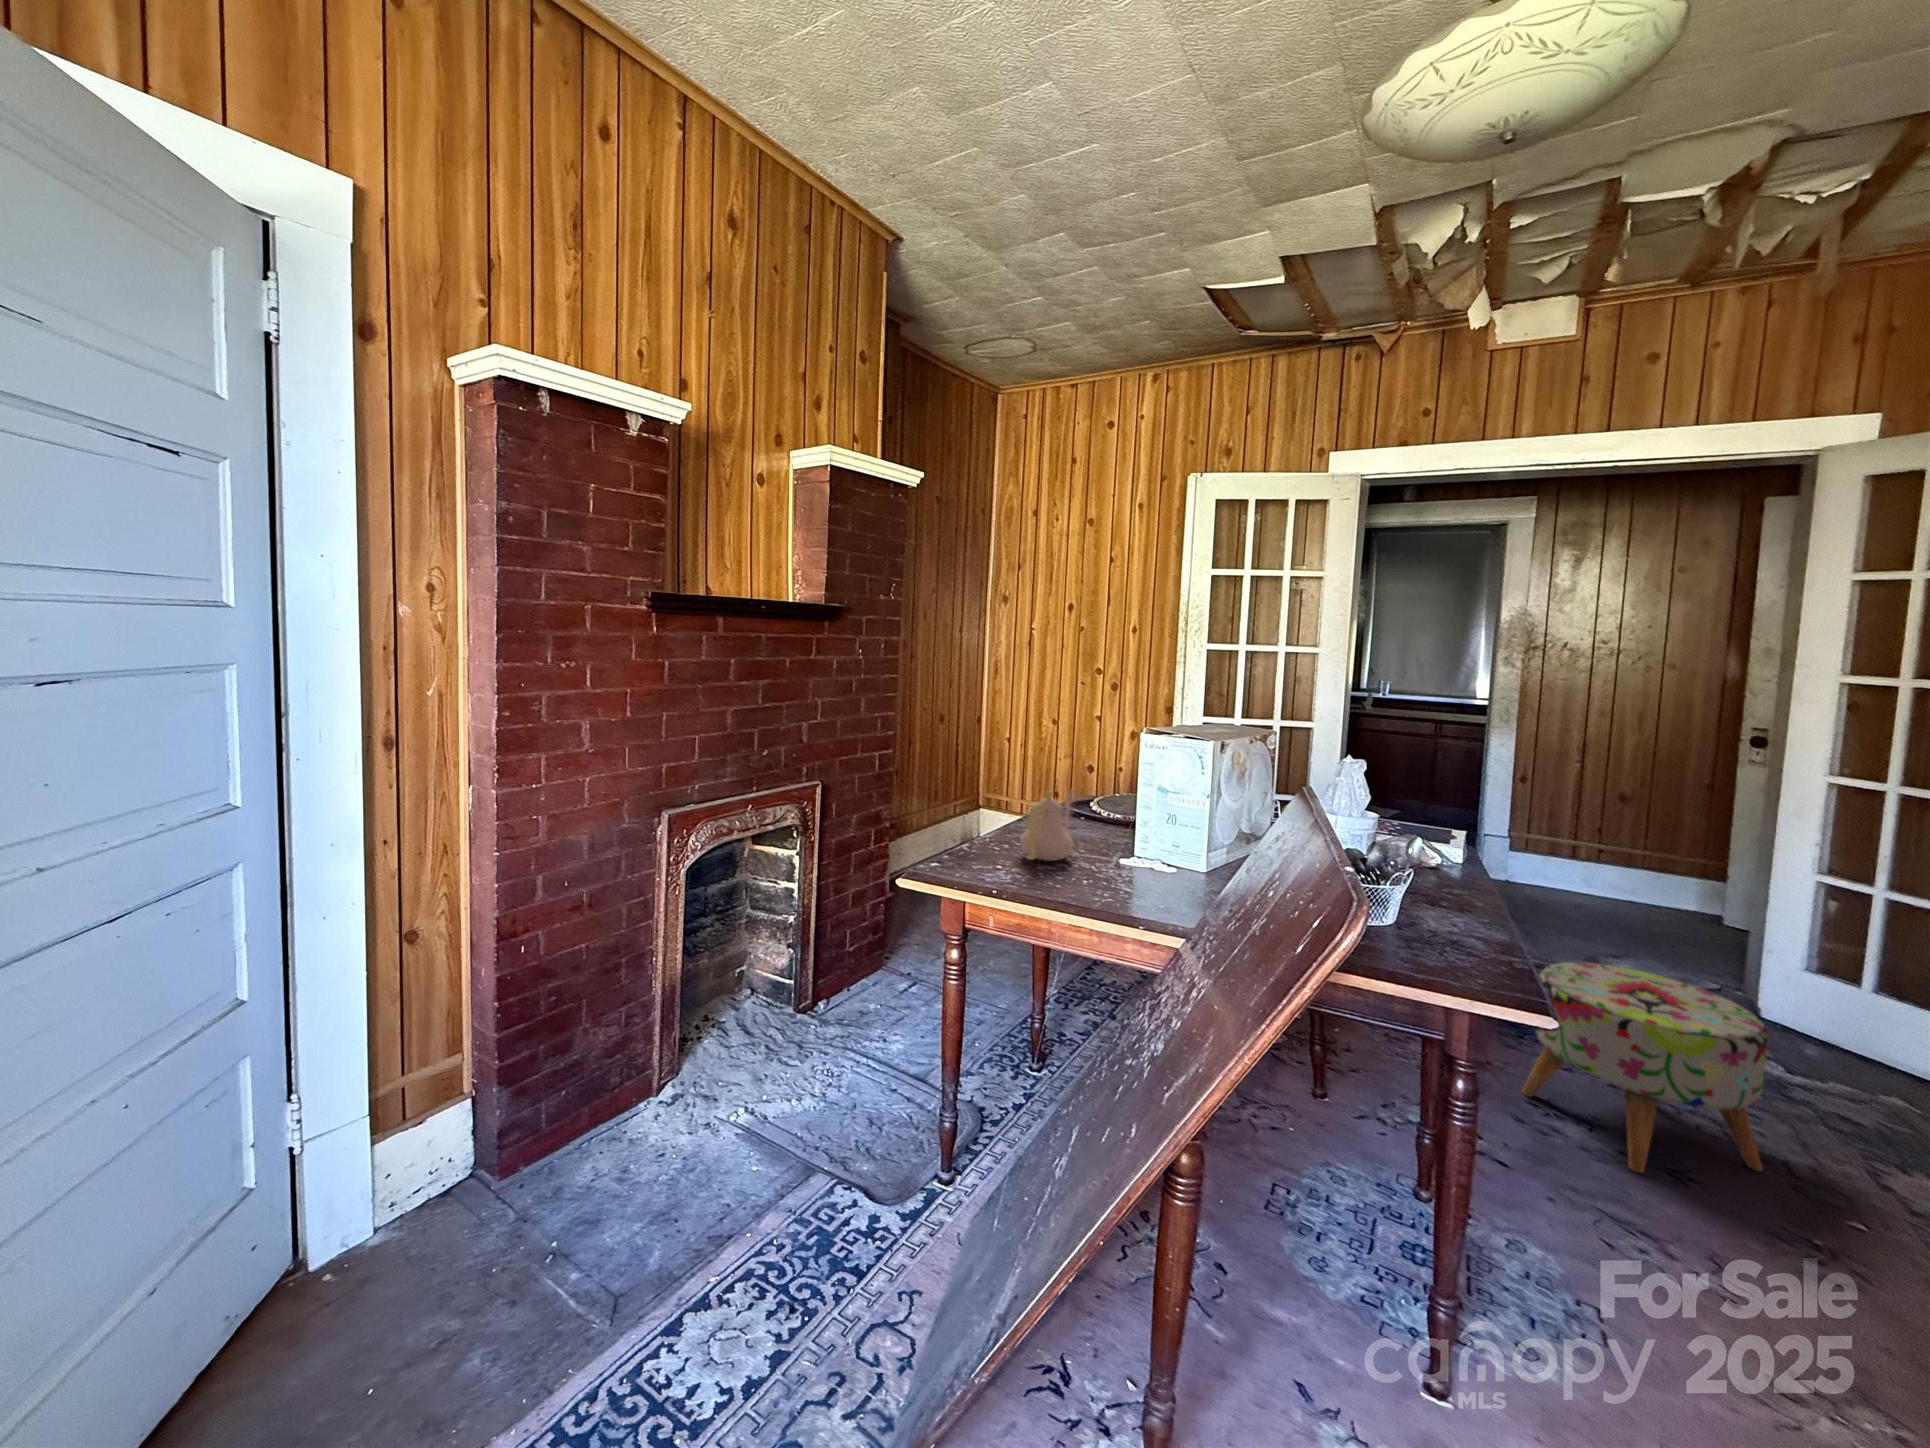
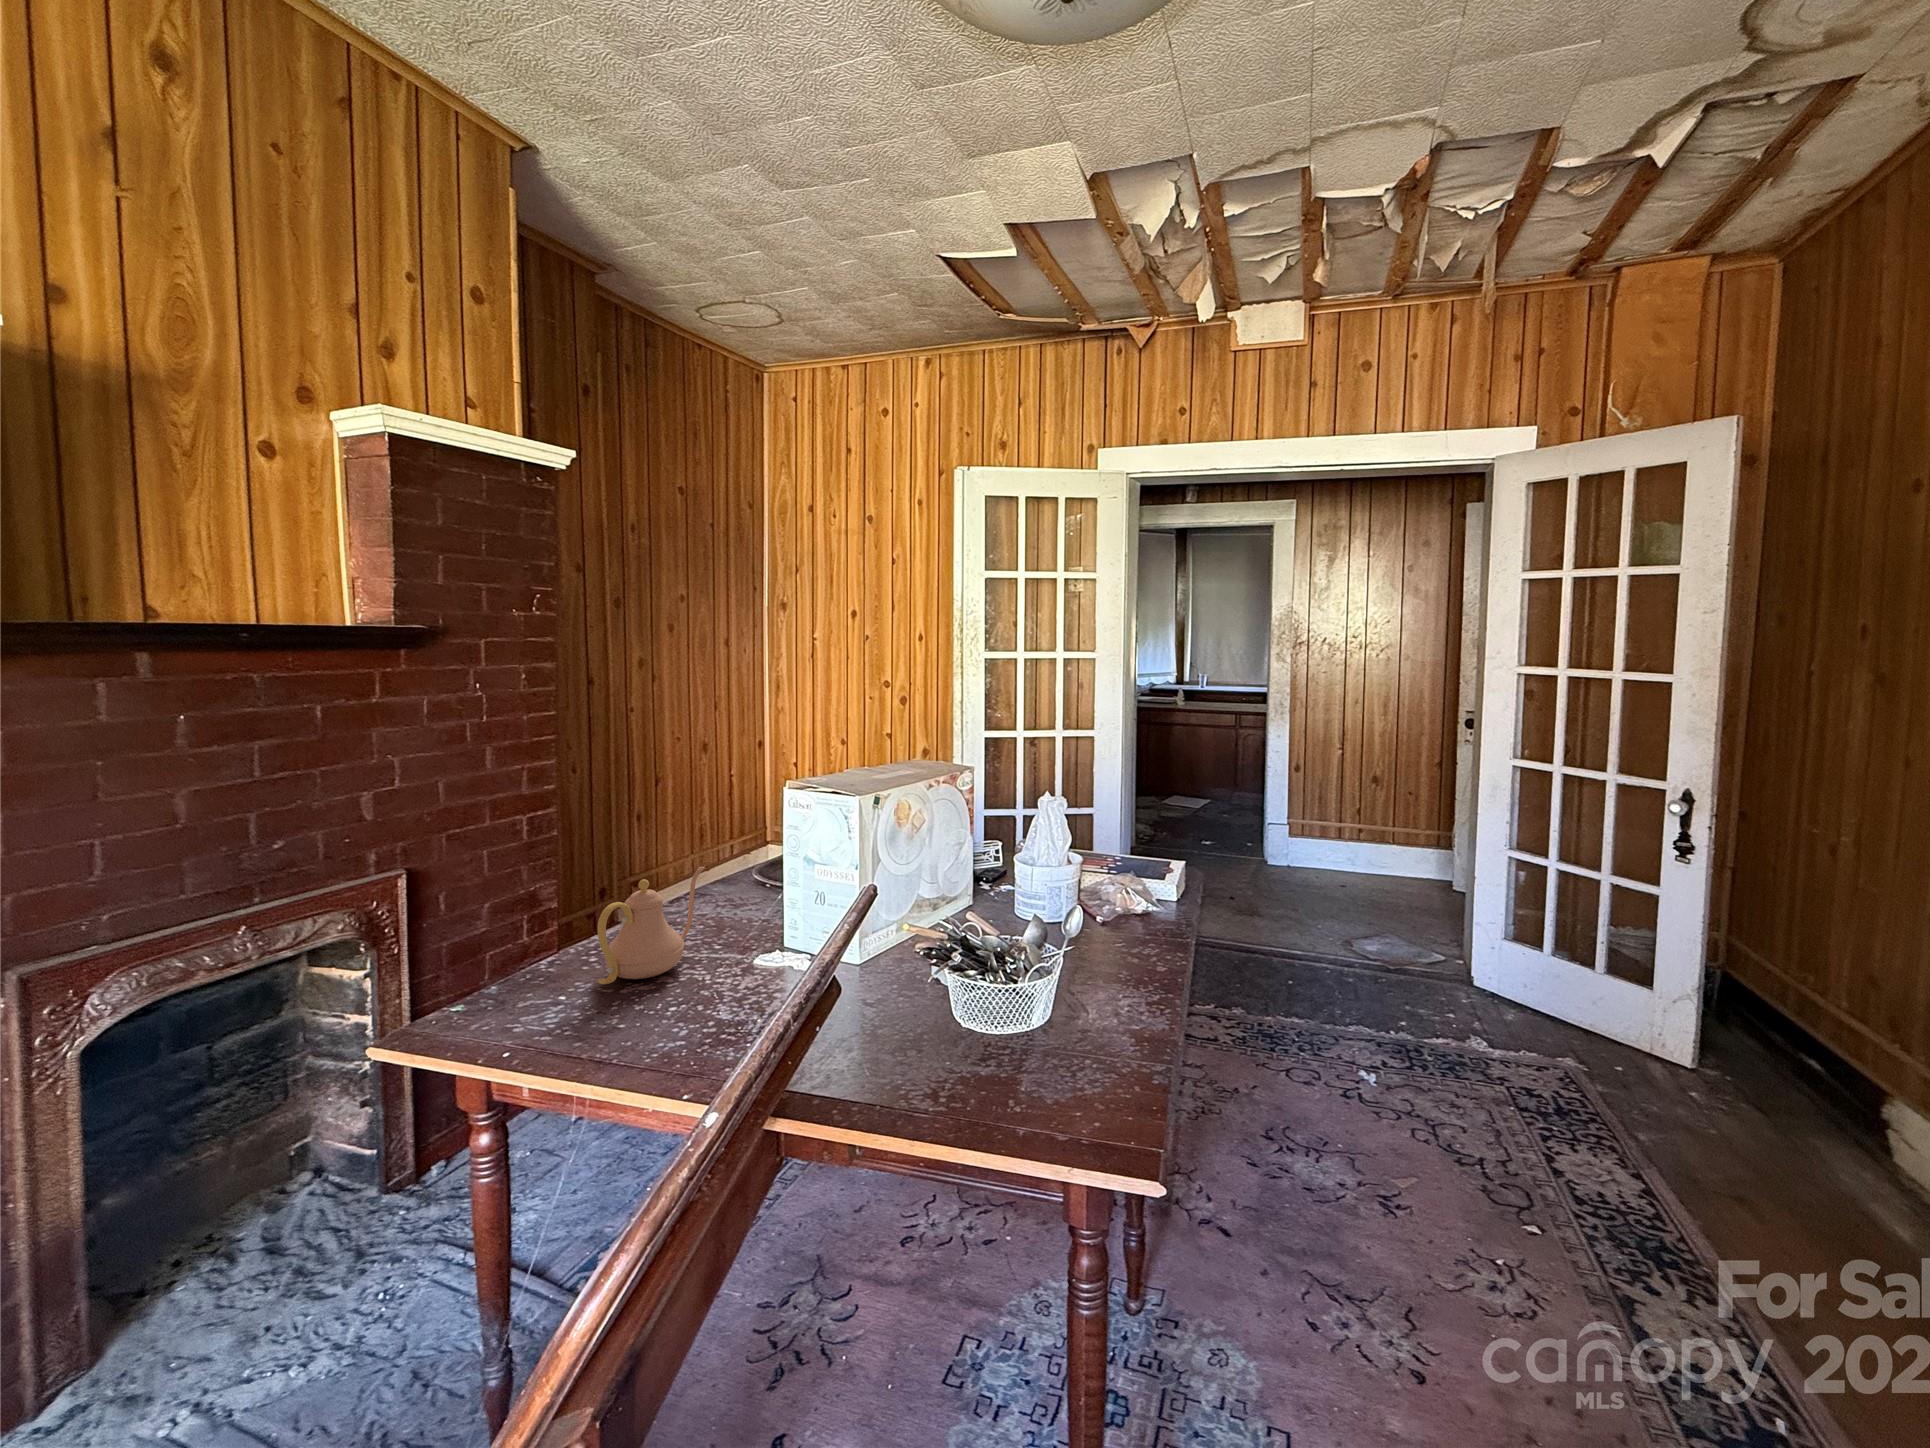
ottoman: present [1521,962,1768,1173] -> none [1261,976,1460,1209]

